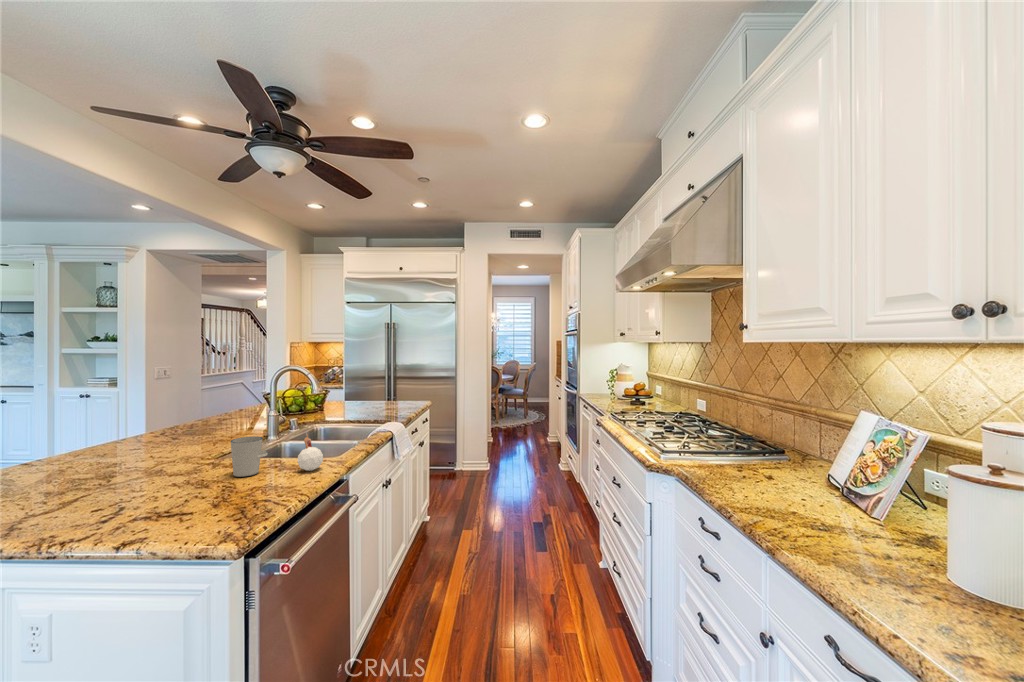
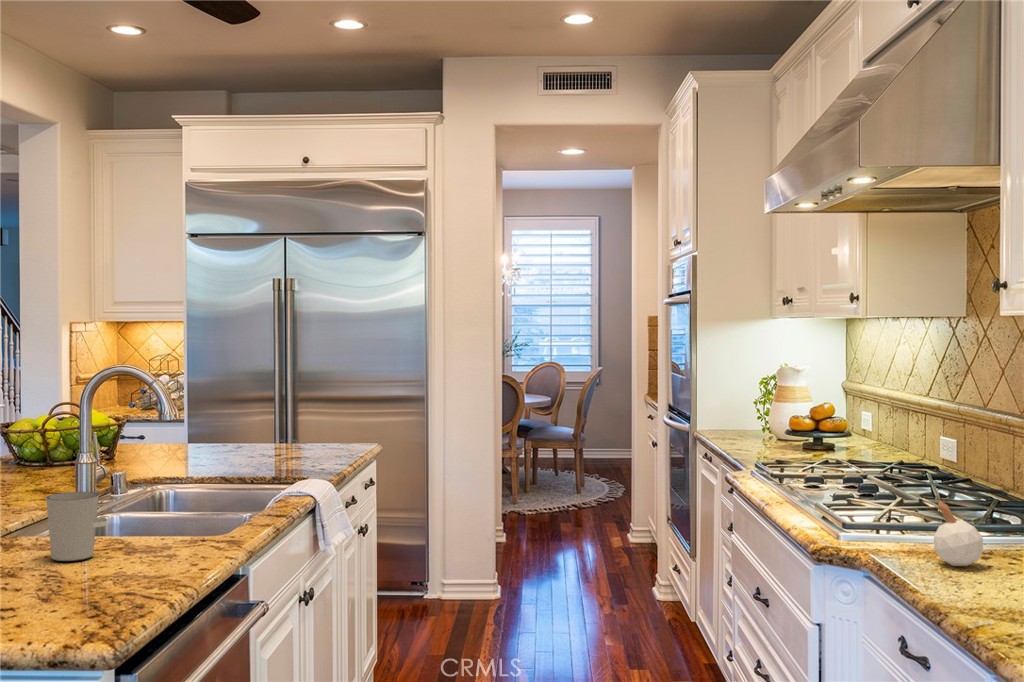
candle: present [298,431,323,471] -> present [934,487,983,566]

